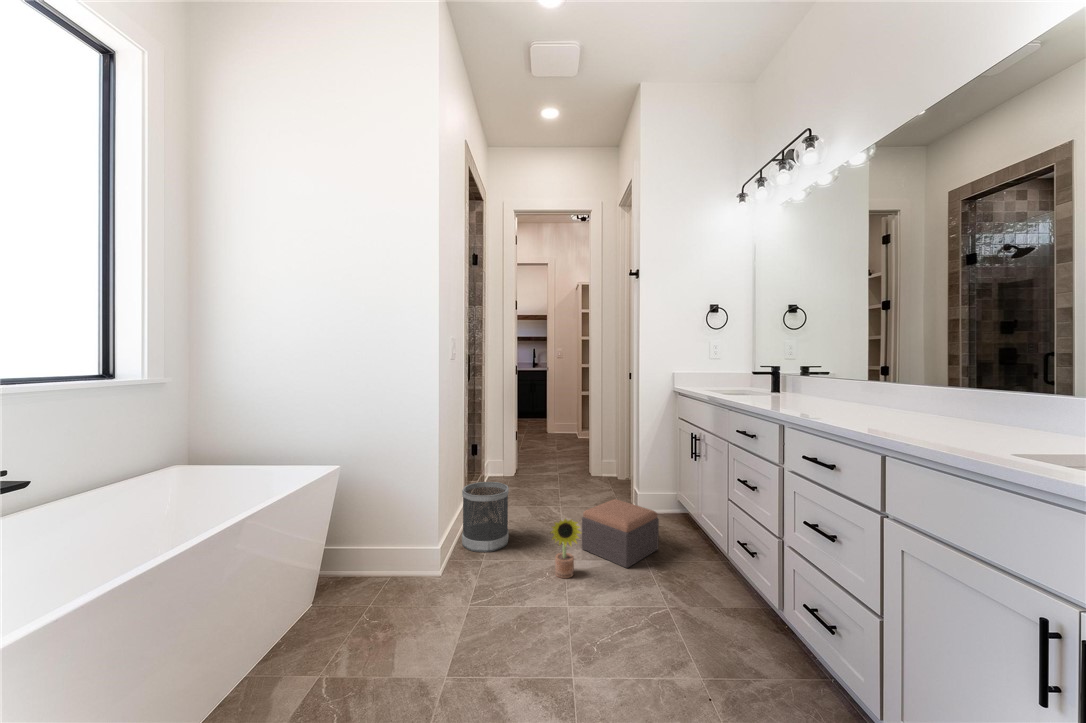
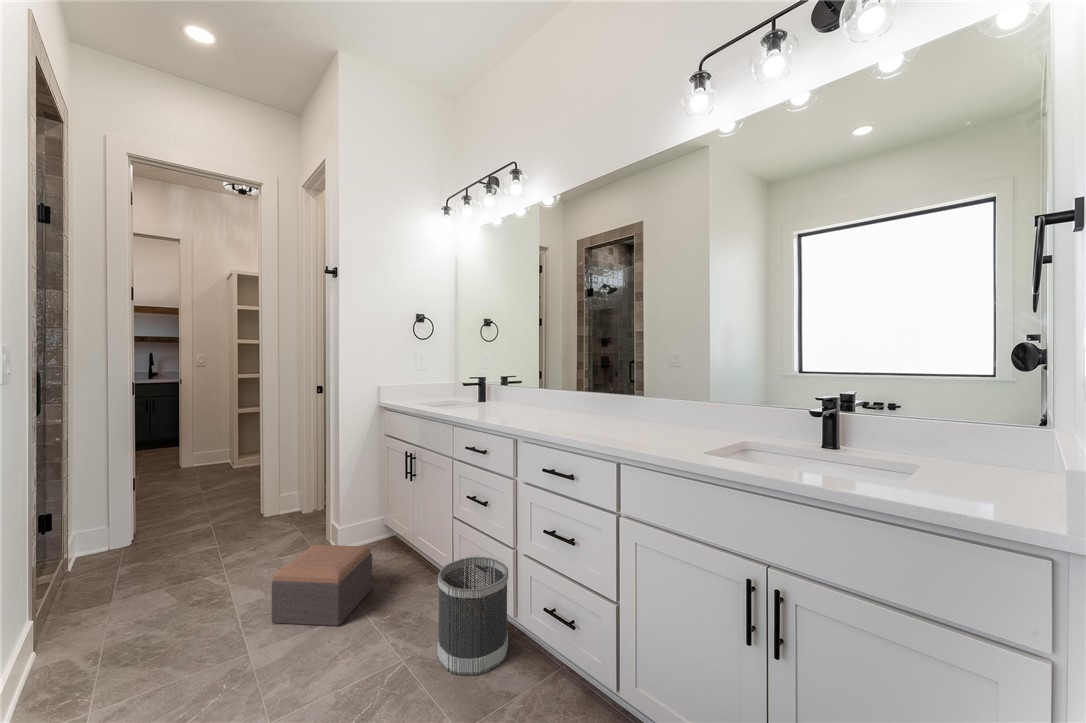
wastebasket: present [462,482,509,552] -> present [437,557,508,676]
decorative plant: present [551,519,581,578] -> none [230,592,281,676]

